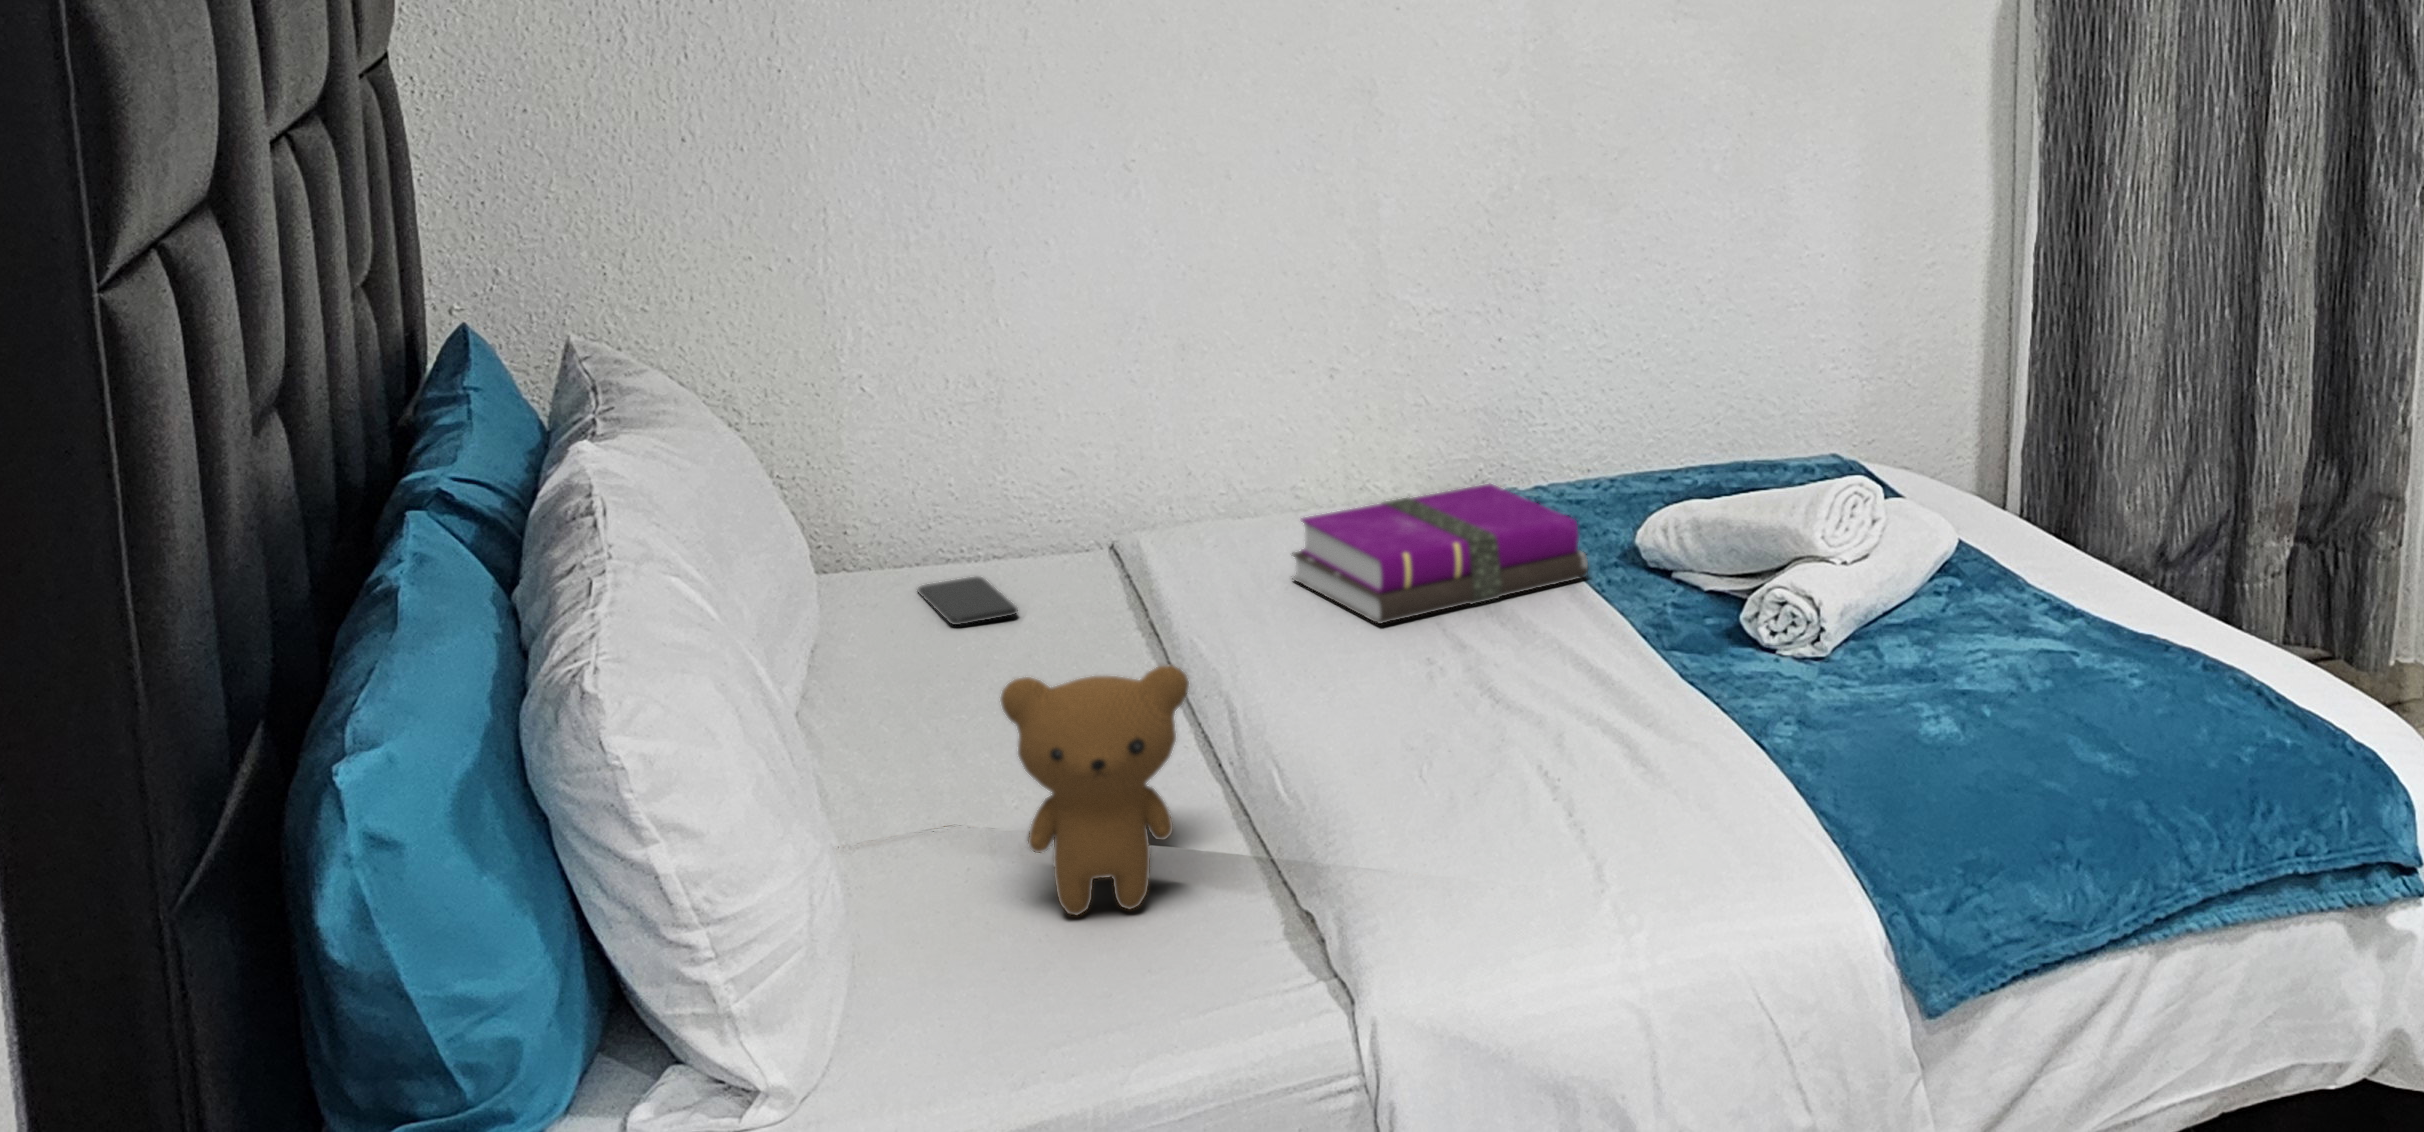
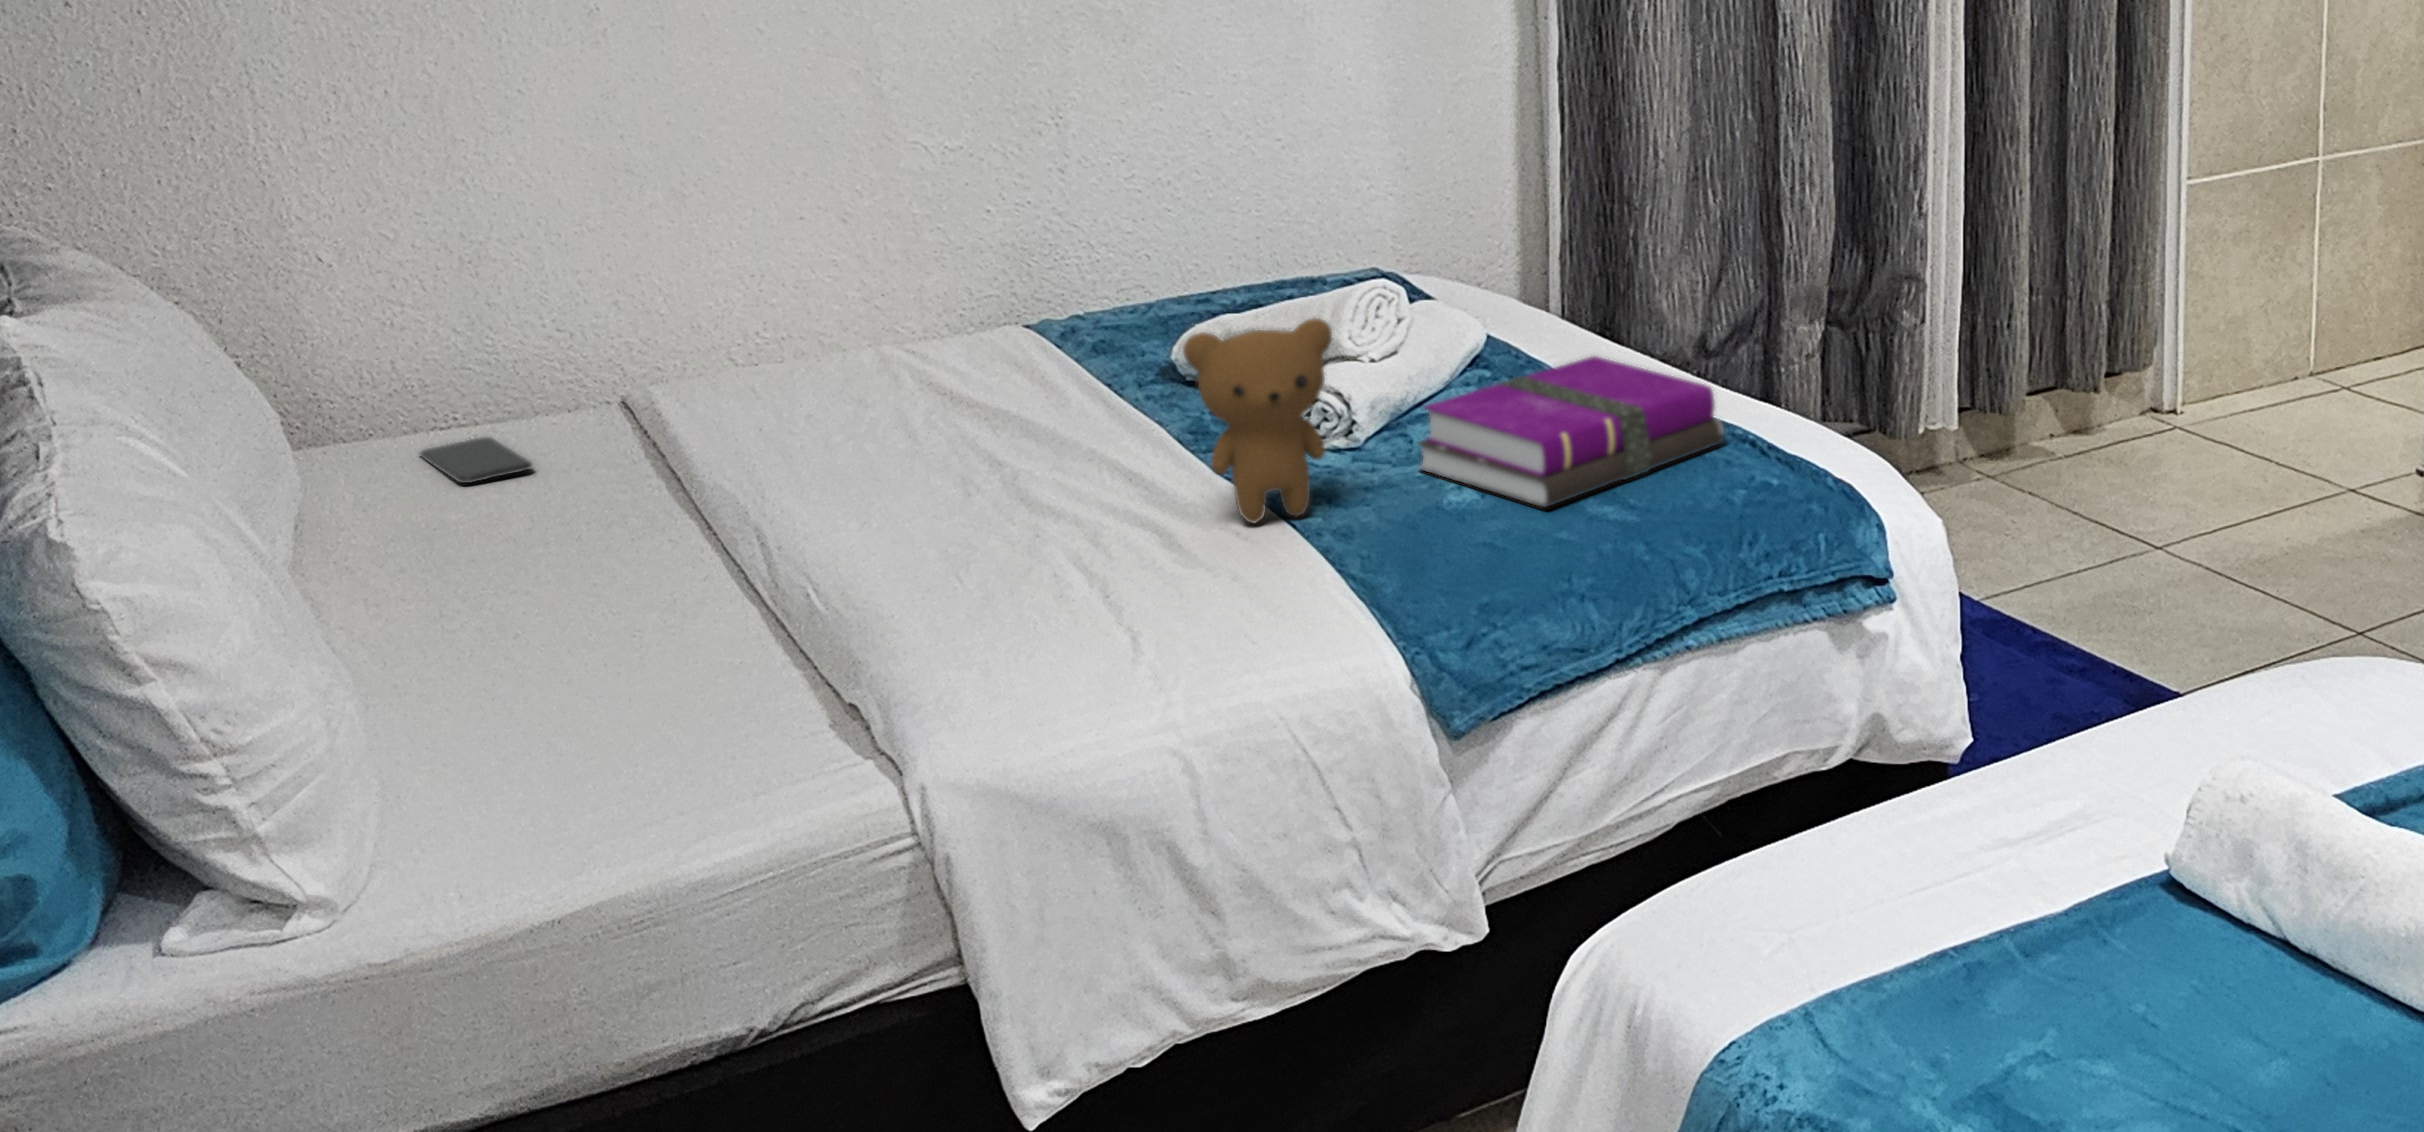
notebook: present [1293,484,1588,623] -> present [1418,356,1724,507]
teddy bear: present [1001,666,1189,915] -> present [1183,318,1332,524]

